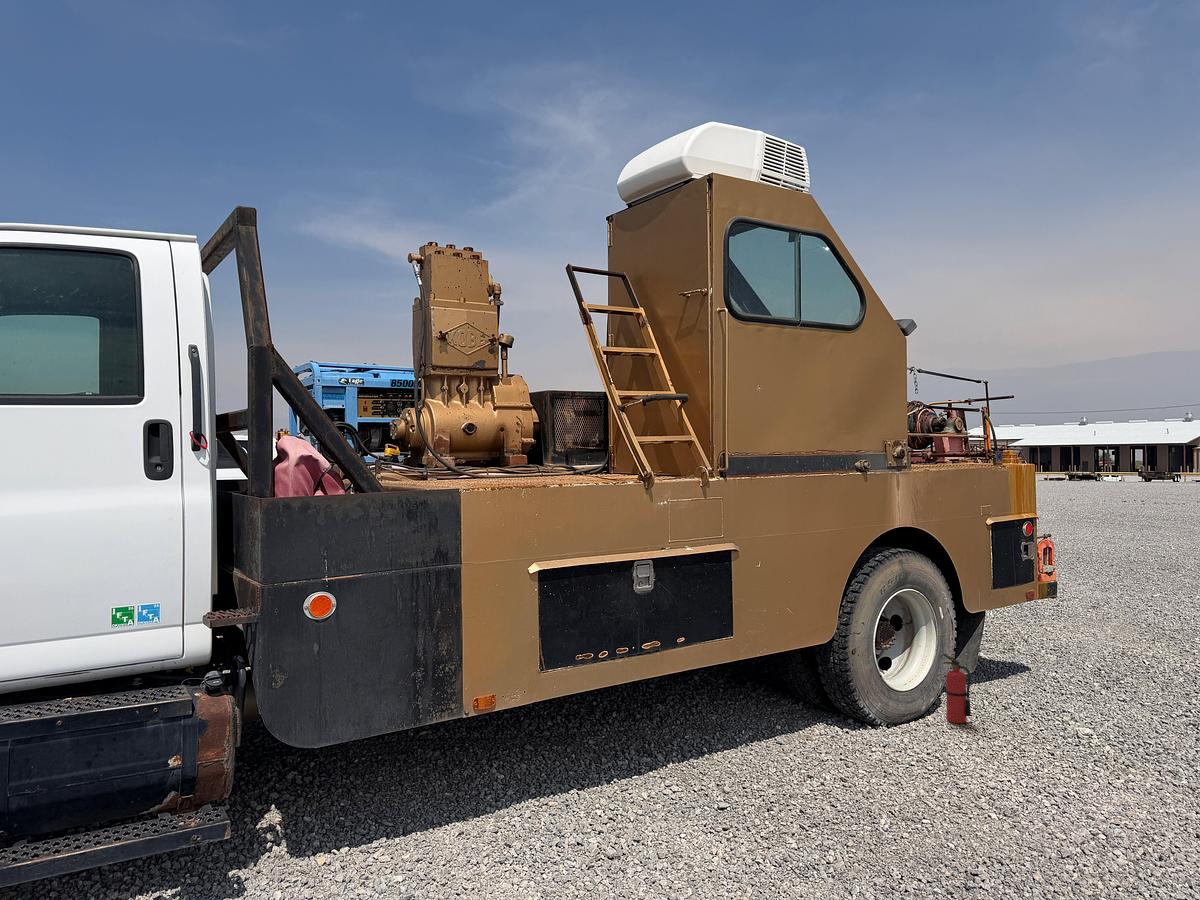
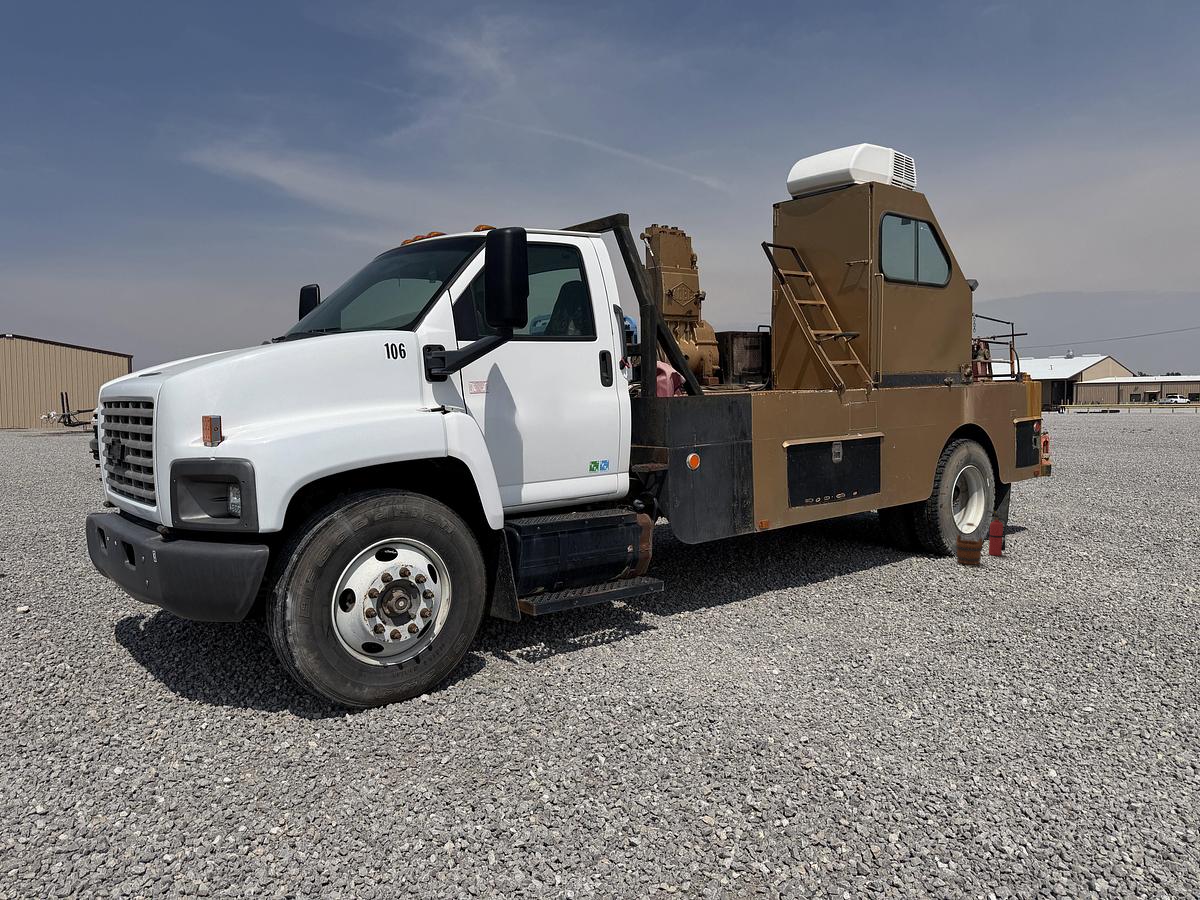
wooden bucket: none [886,676,925,743] -> present [956,523,983,564]

